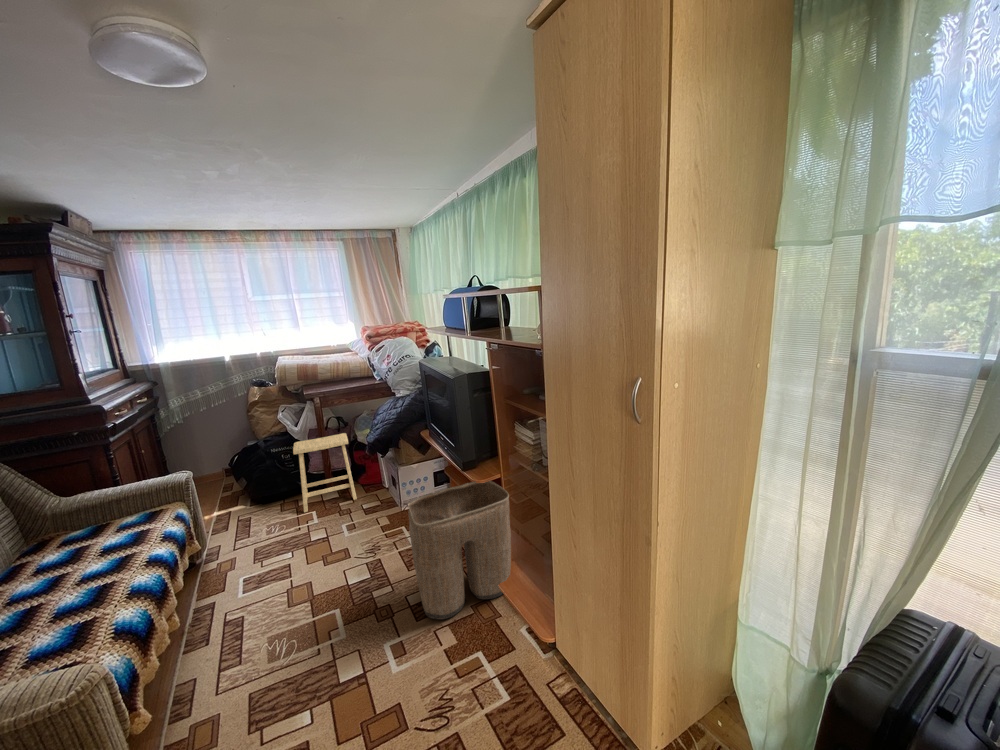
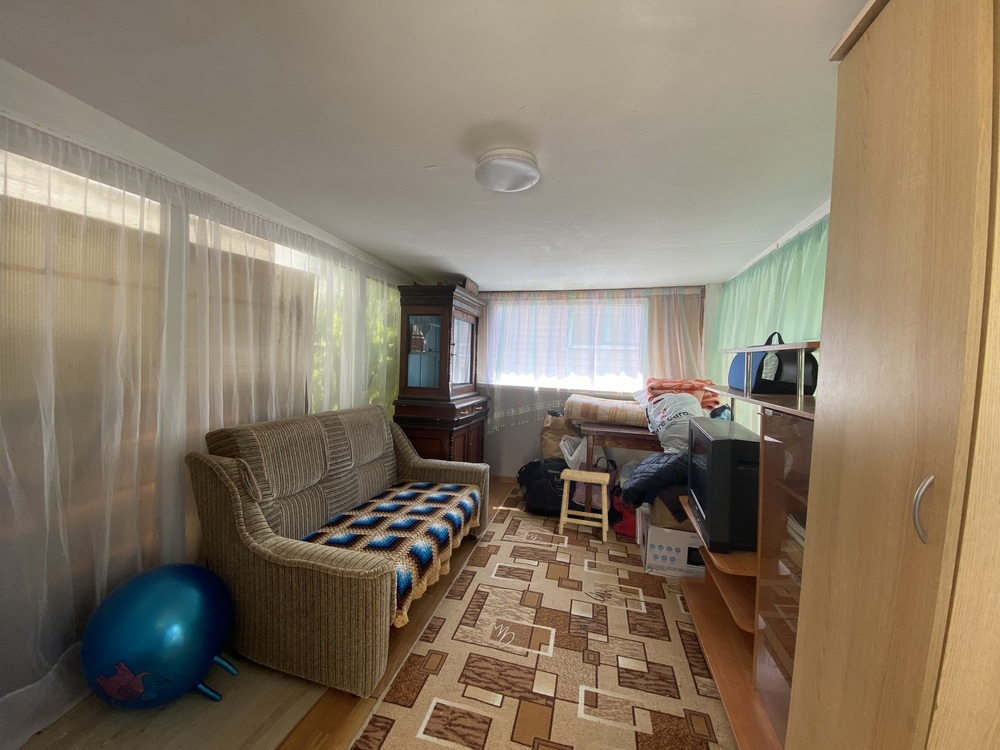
laundry basket: present [408,481,511,619] -> none [628,554,760,725]

